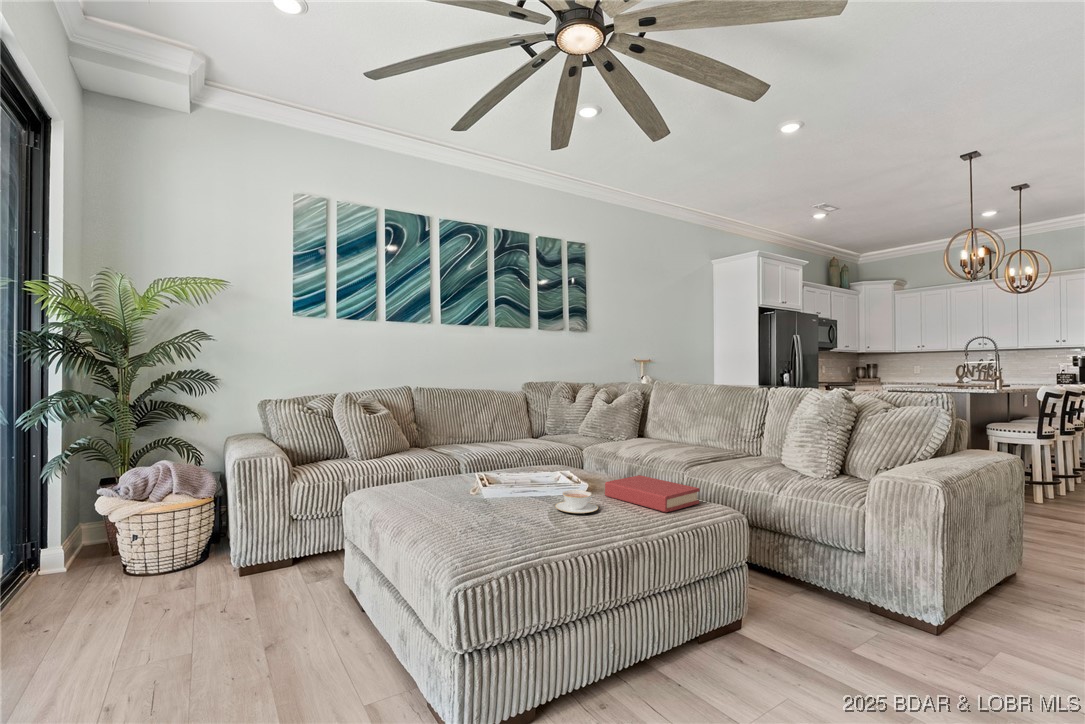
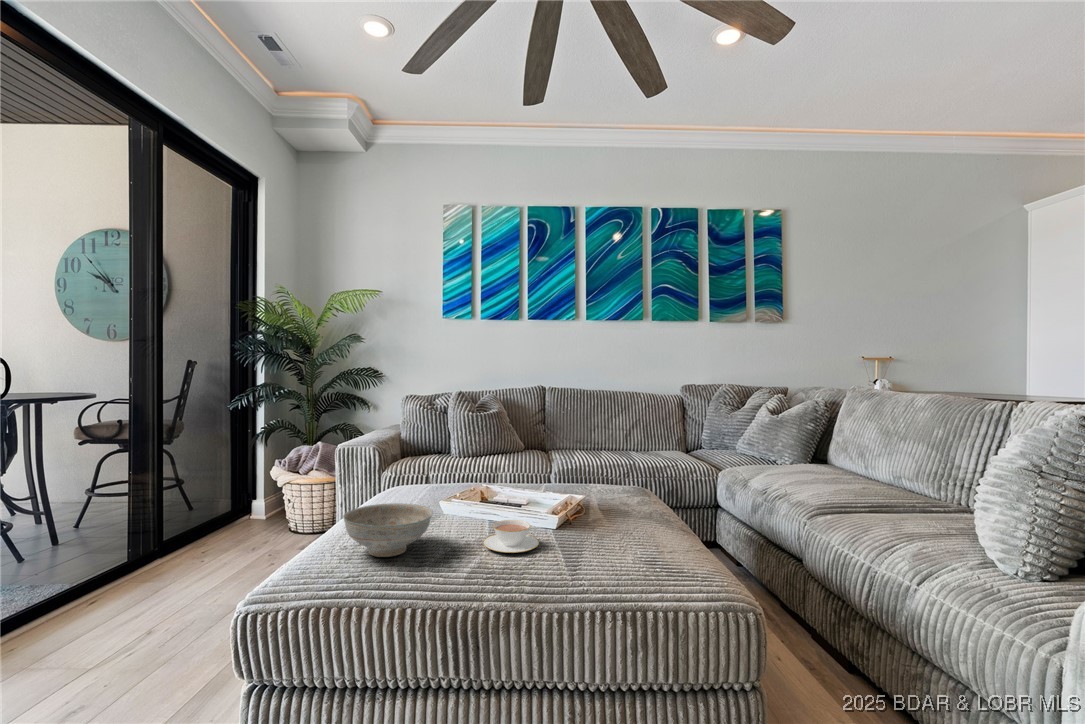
hardback book: present [605,475,700,512] -> none [585,515,696,575]
decorative bowl: none [470,488,543,532] -> present [343,503,433,557]

